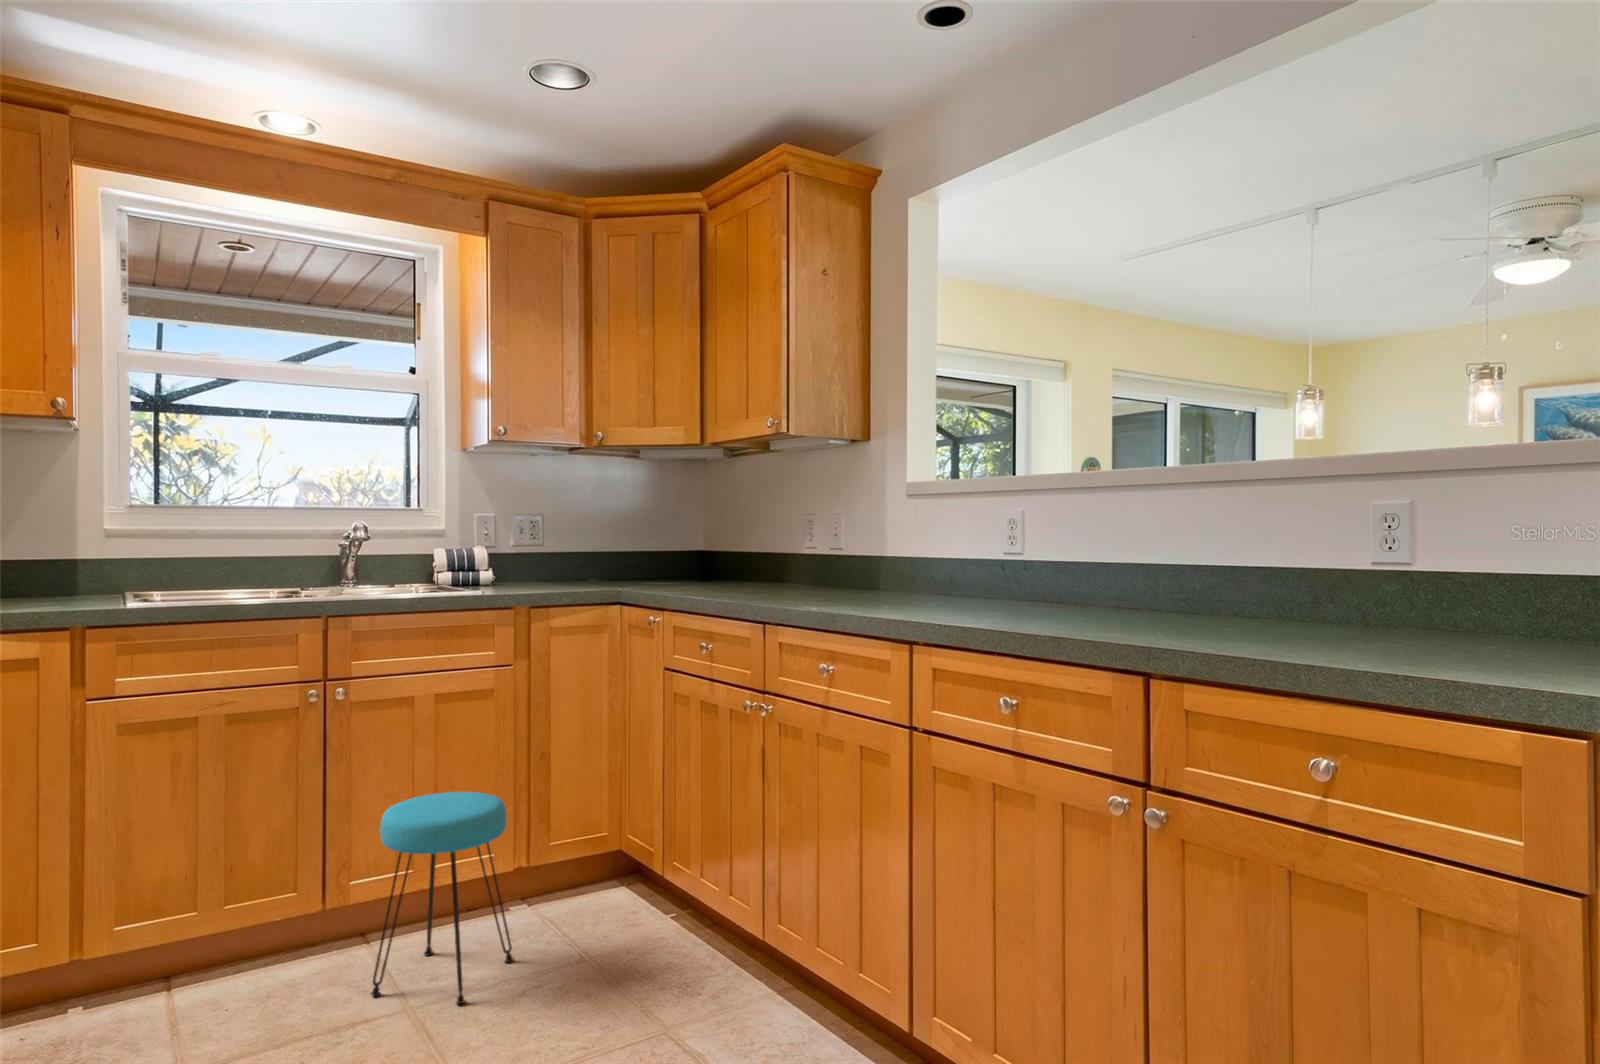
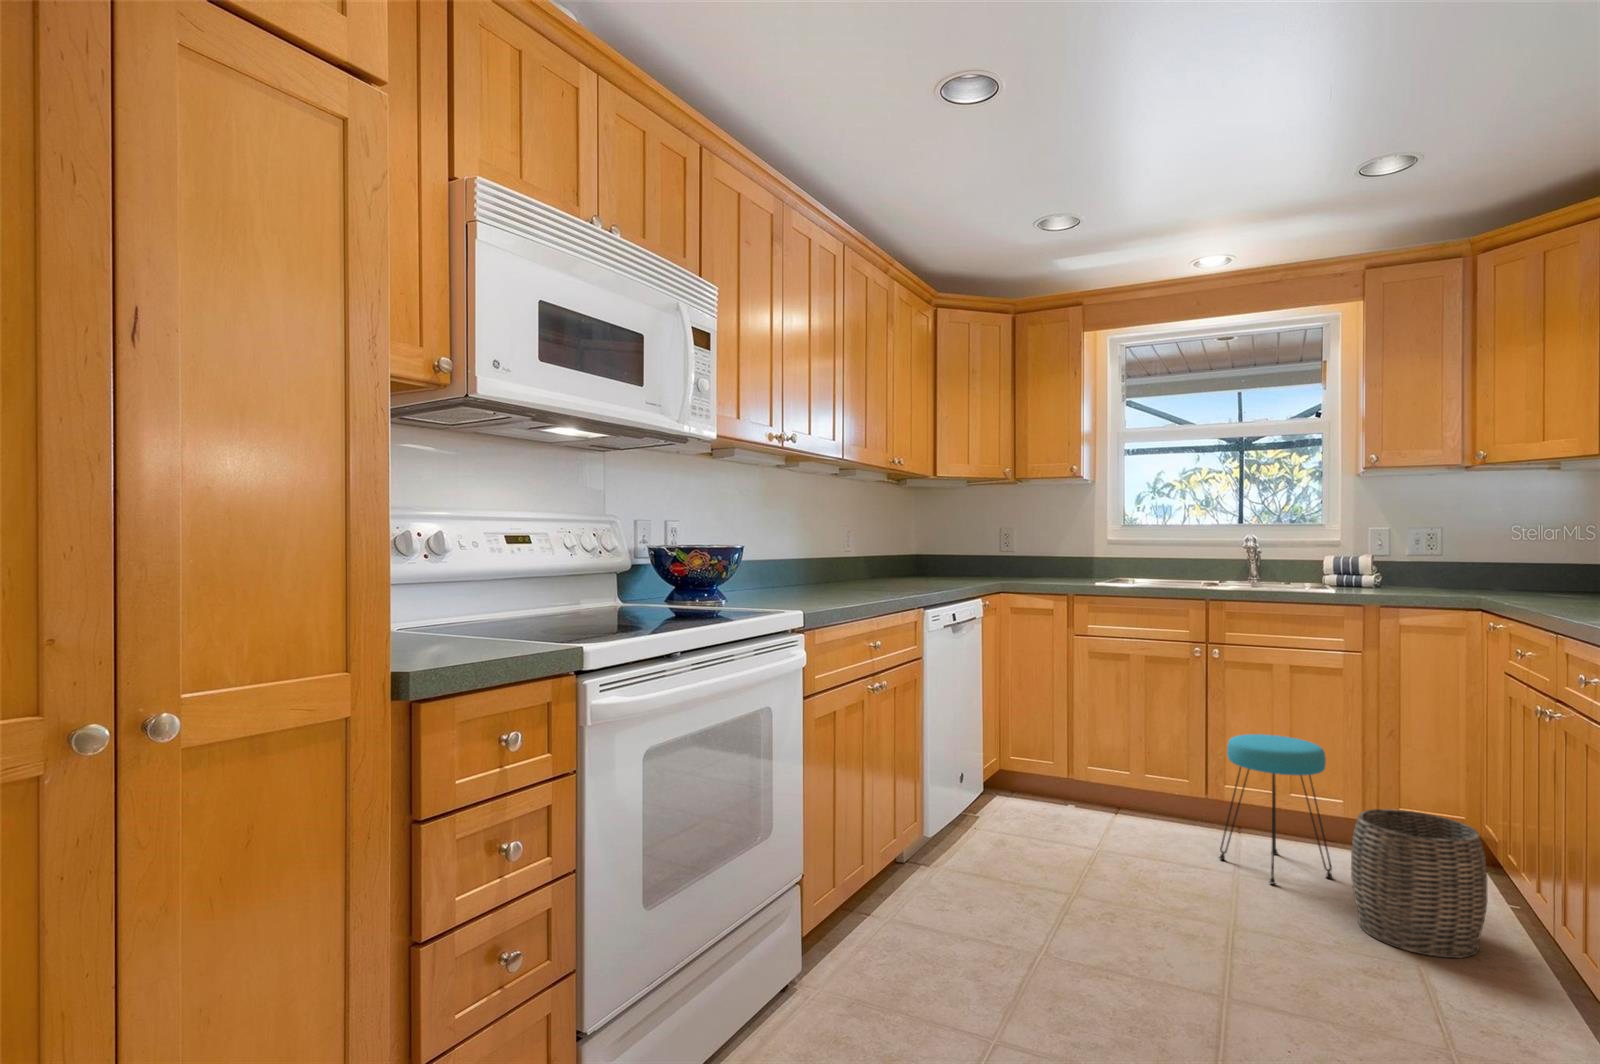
woven basket: none [572,846,705,1026] -> present [1351,809,1487,958]

